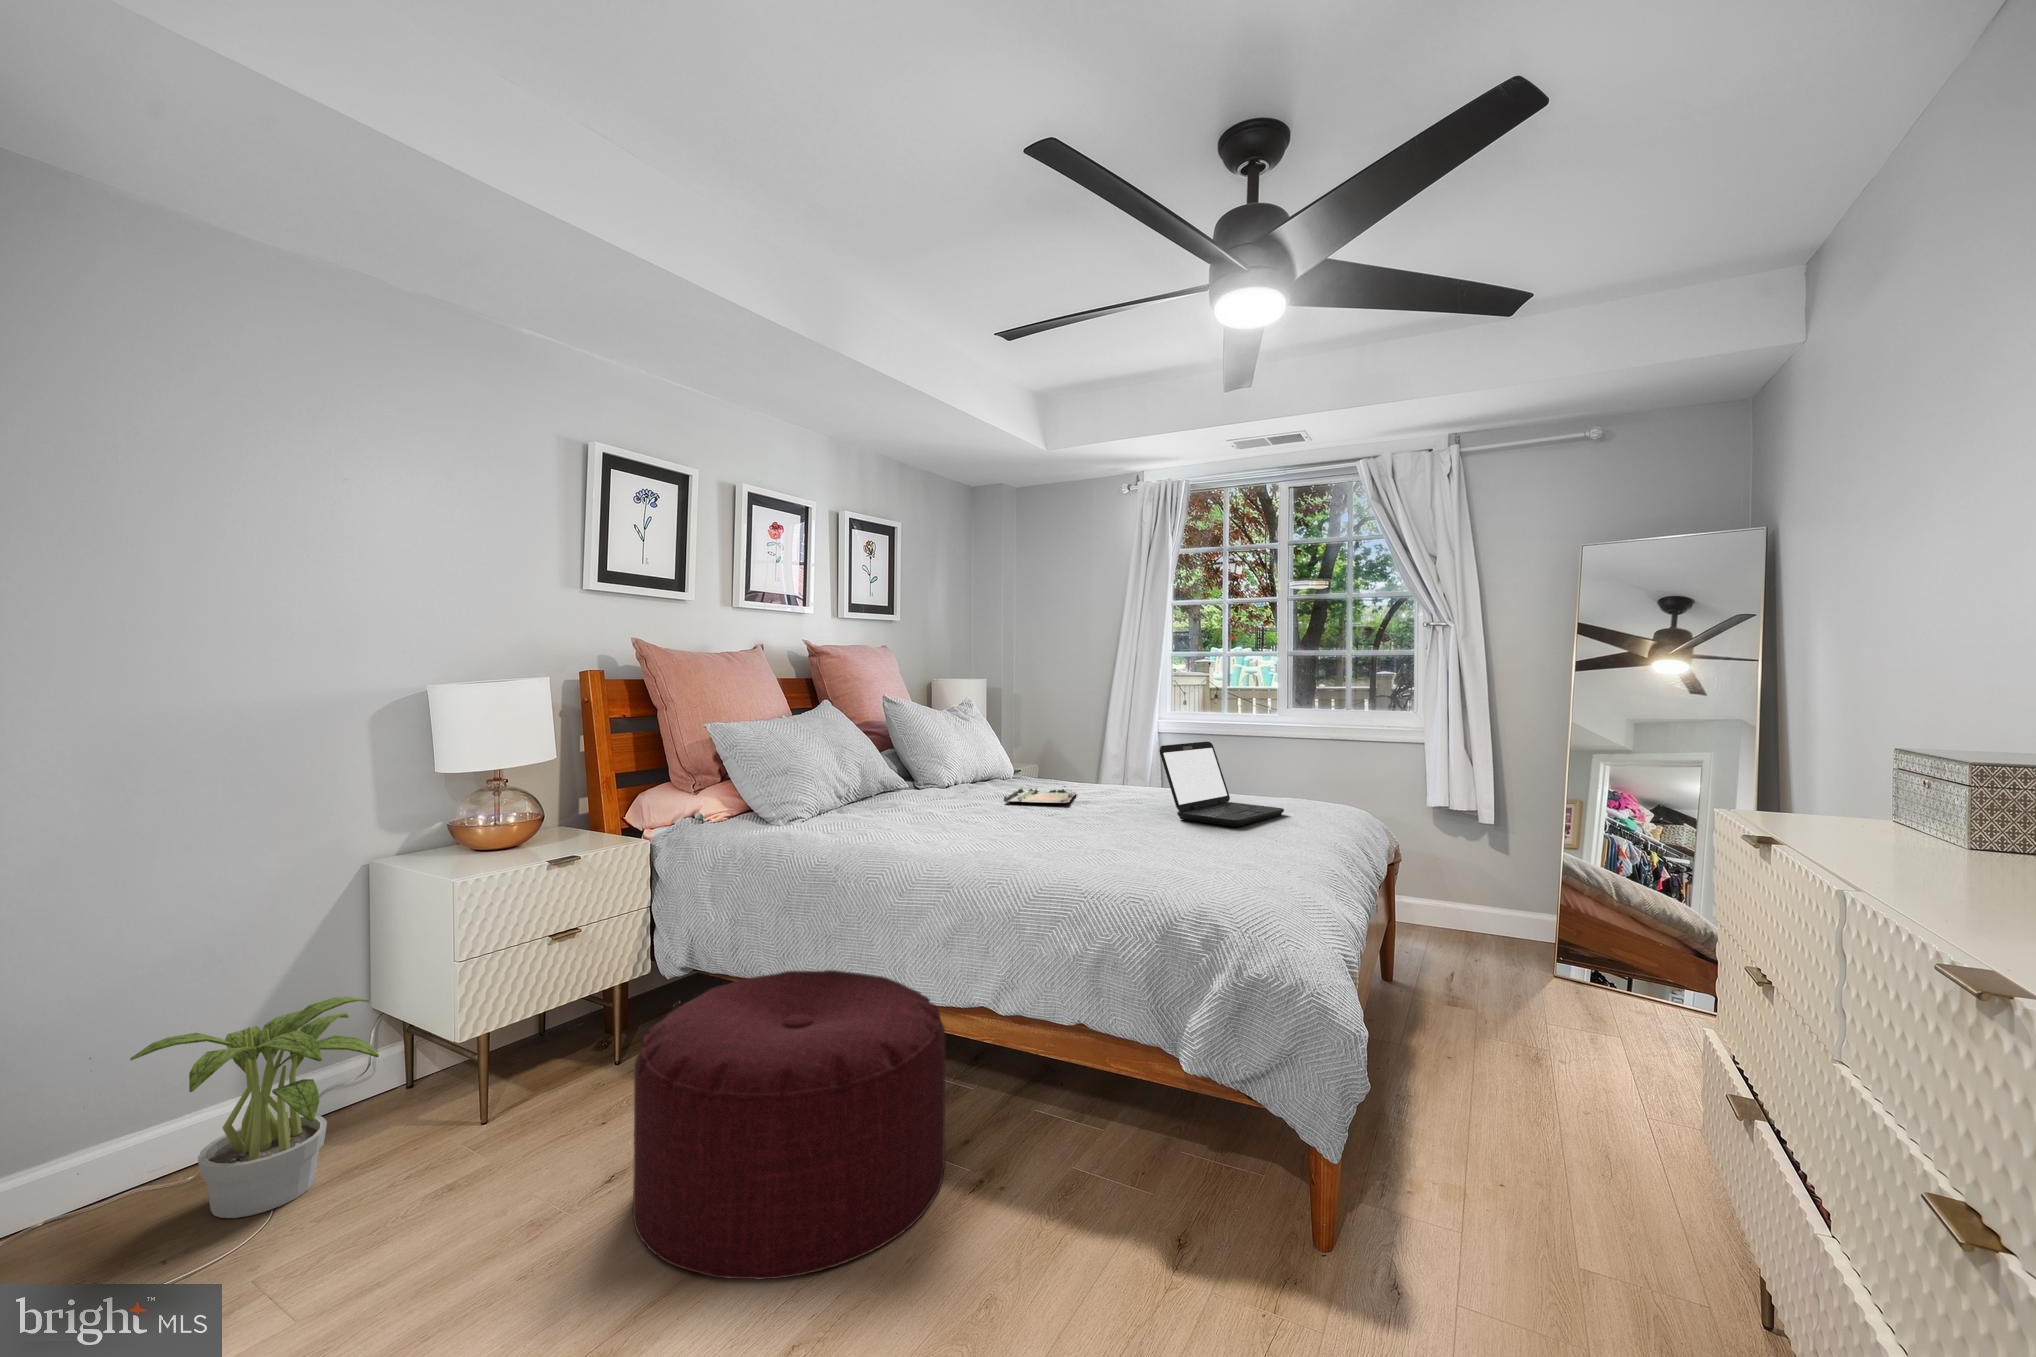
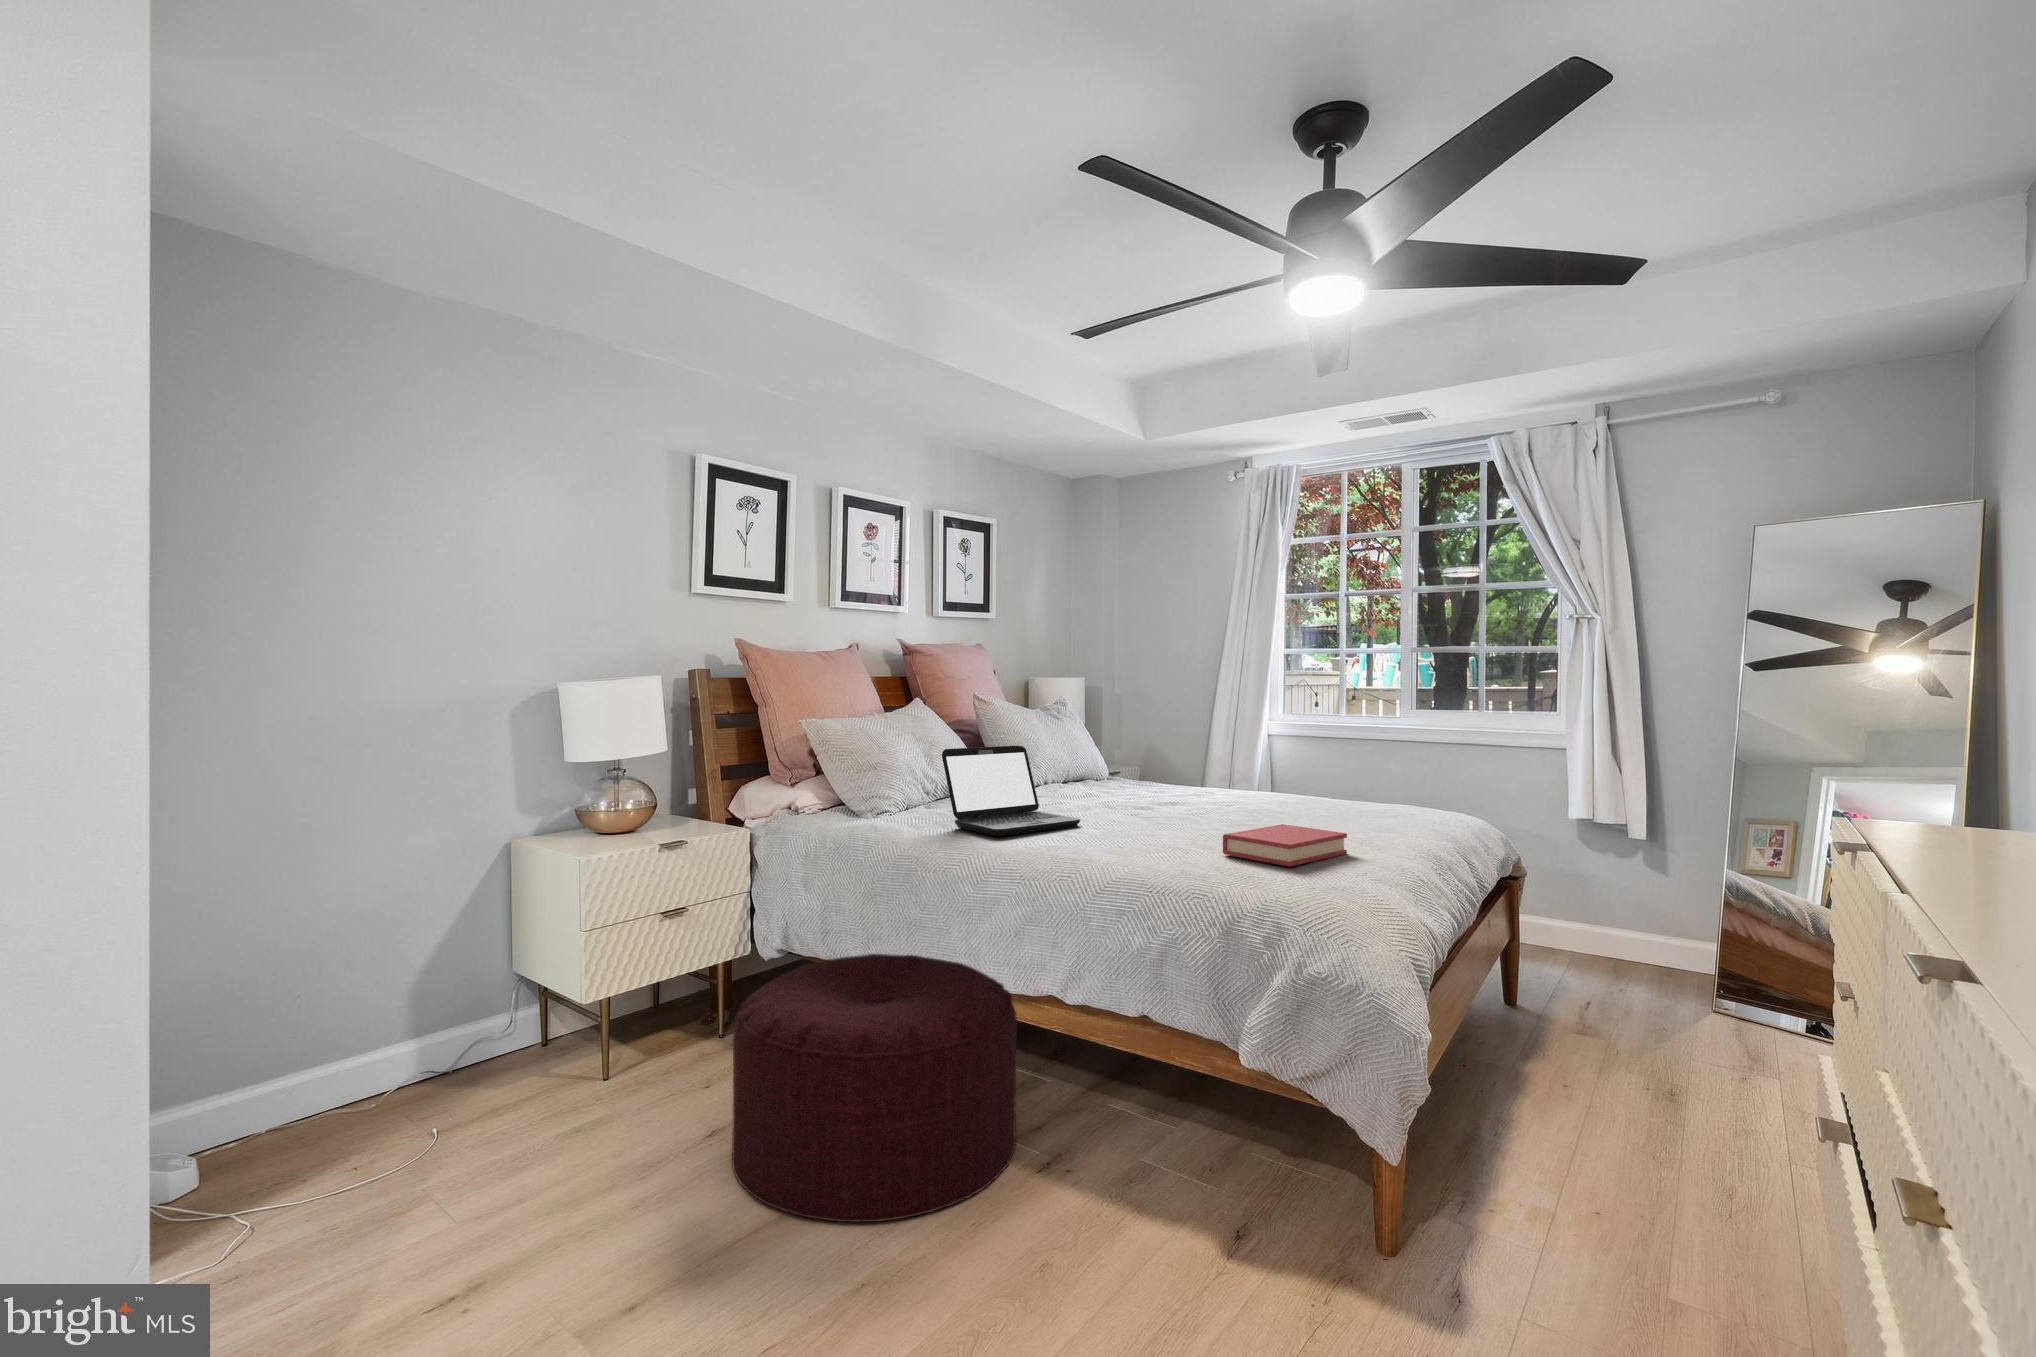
laptop: present [1159,742,1284,826] -> present [942,746,1080,836]
tray: present [1004,786,1076,803] -> none [1090,786,1169,804]
hardback book: none [1146,823,1262,867] -> present [1223,824,1347,867]
potted plant: present [130,997,379,1218] -> none [334,956,522,1137]

